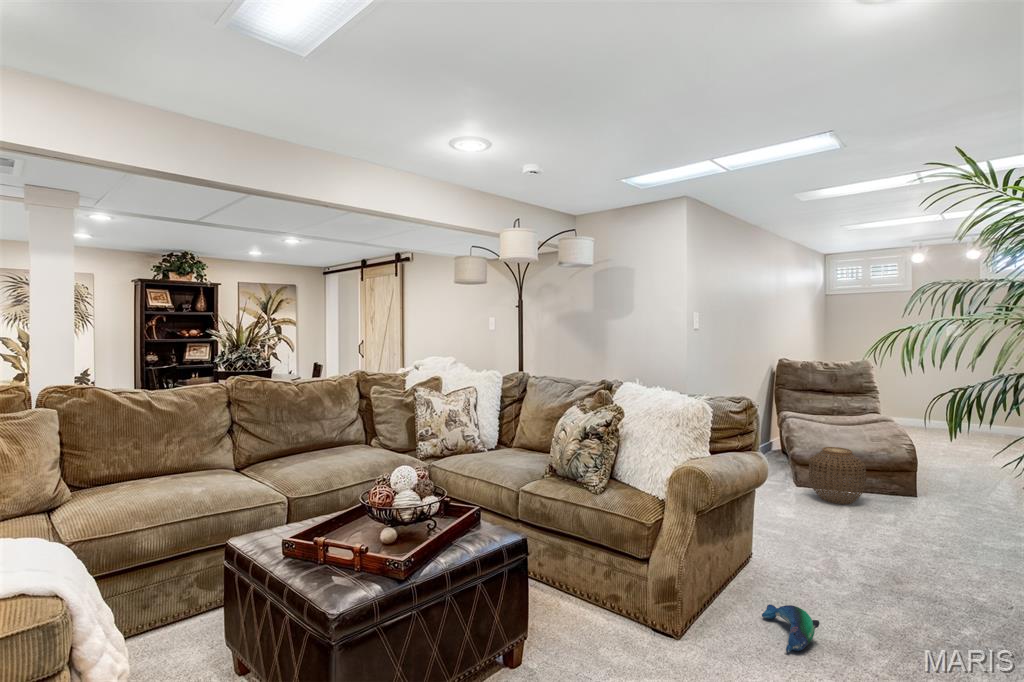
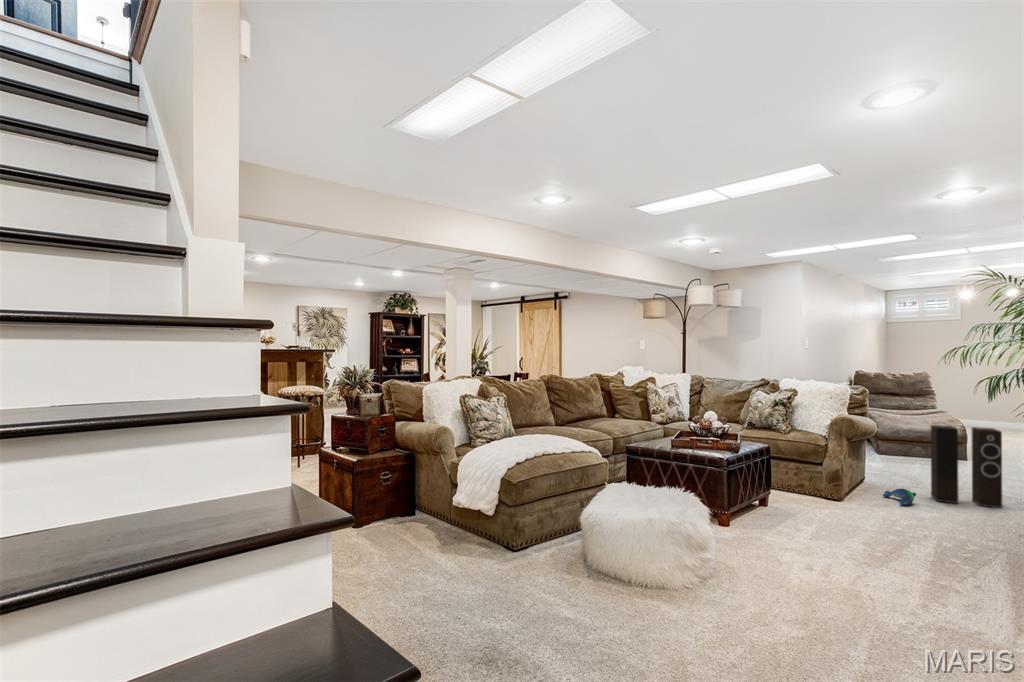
woven basket: present [809,447,866,504] -> none [892,426,932,462]
speaker: none [851,477,985,651] -> present [931,425,1002,508]

